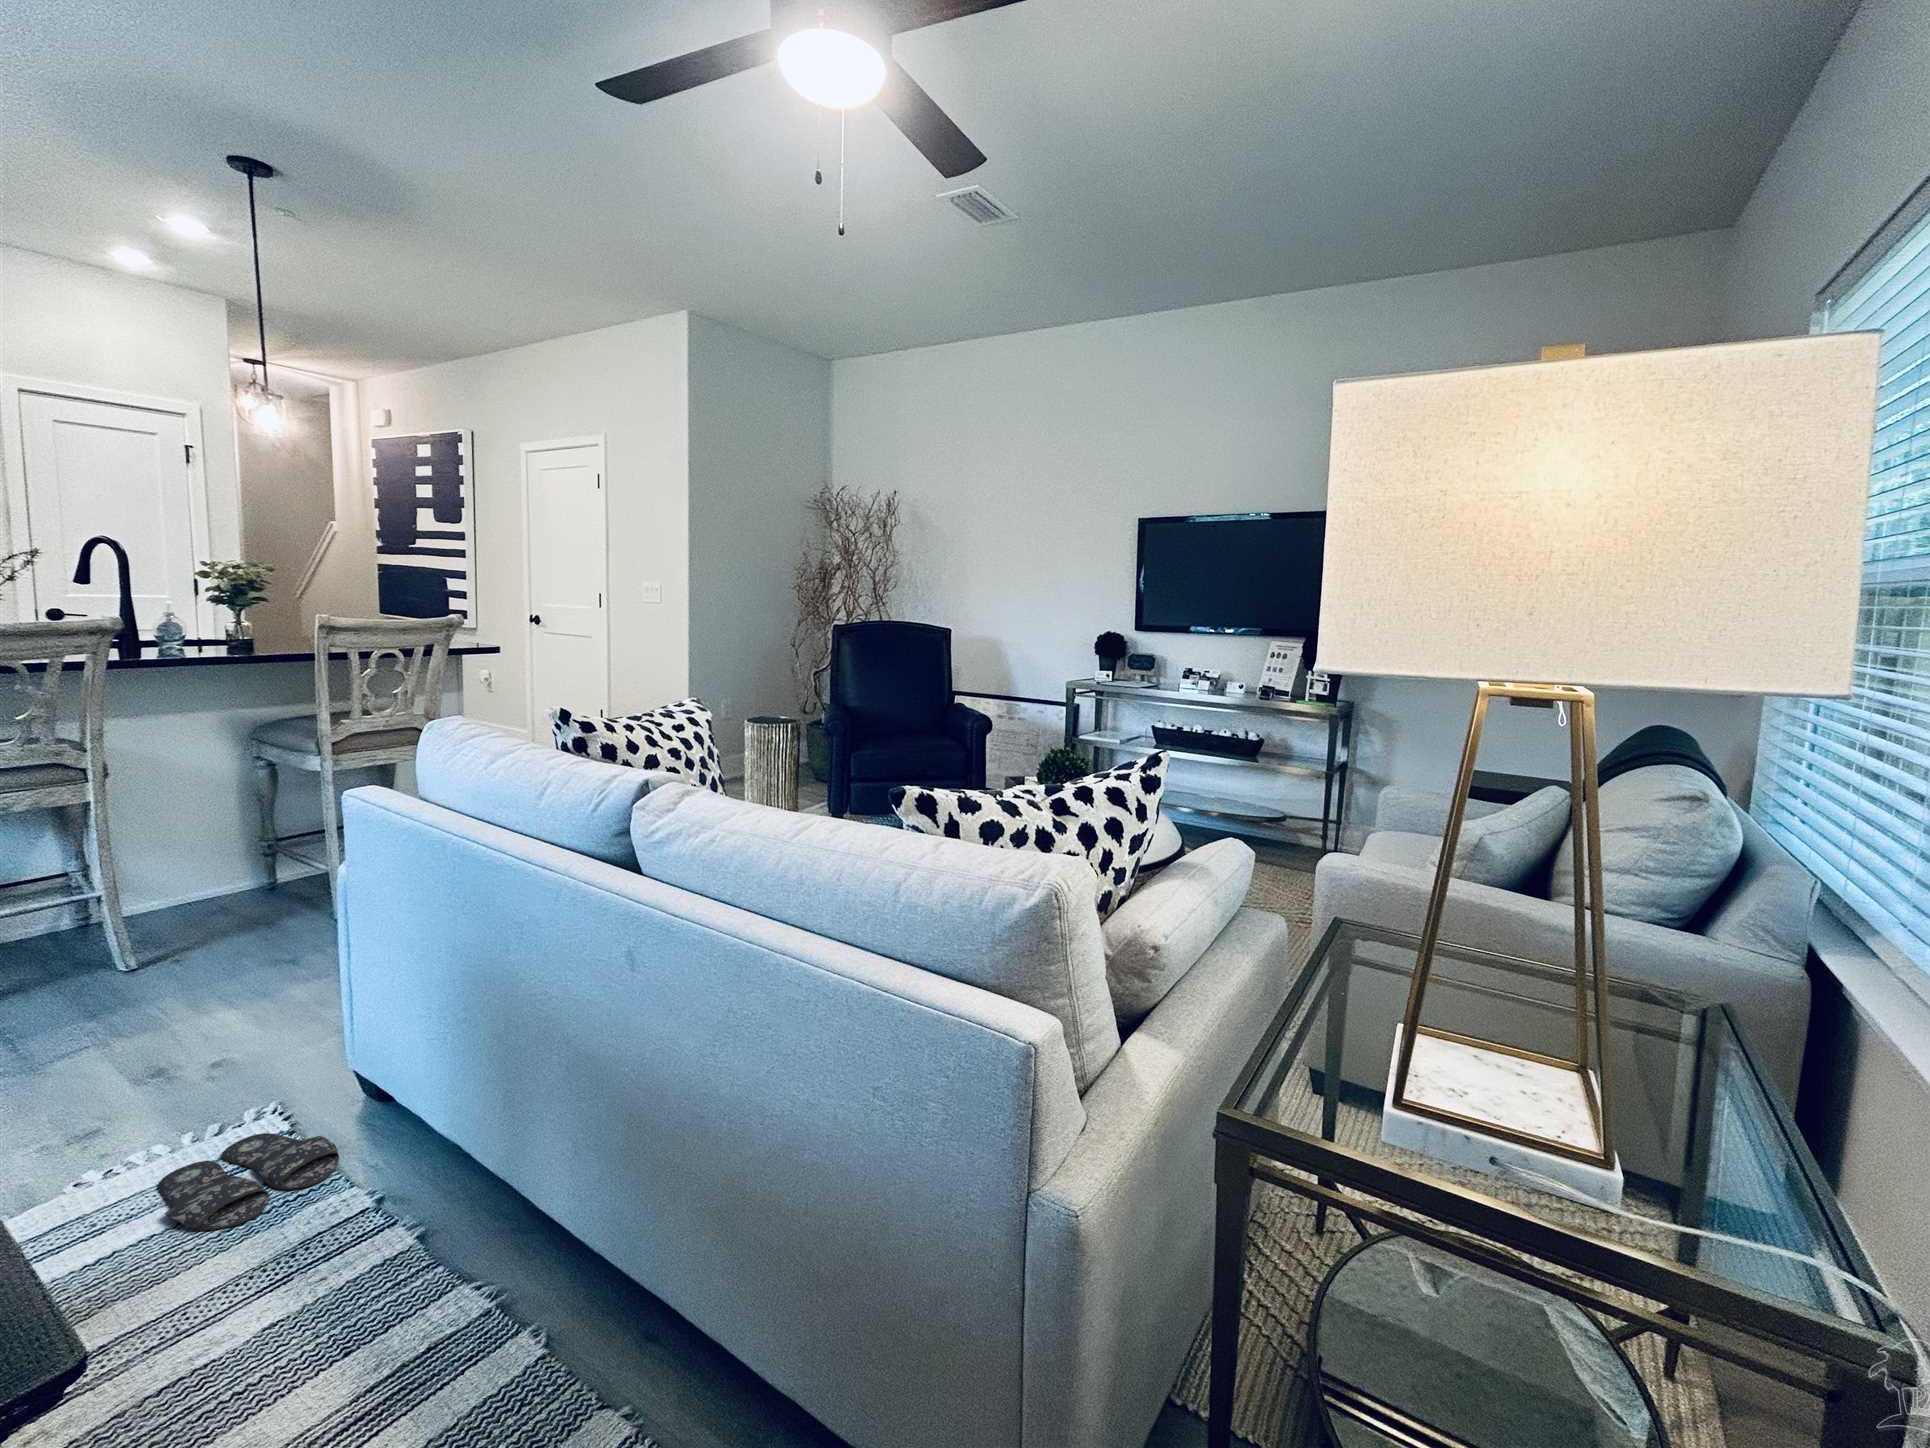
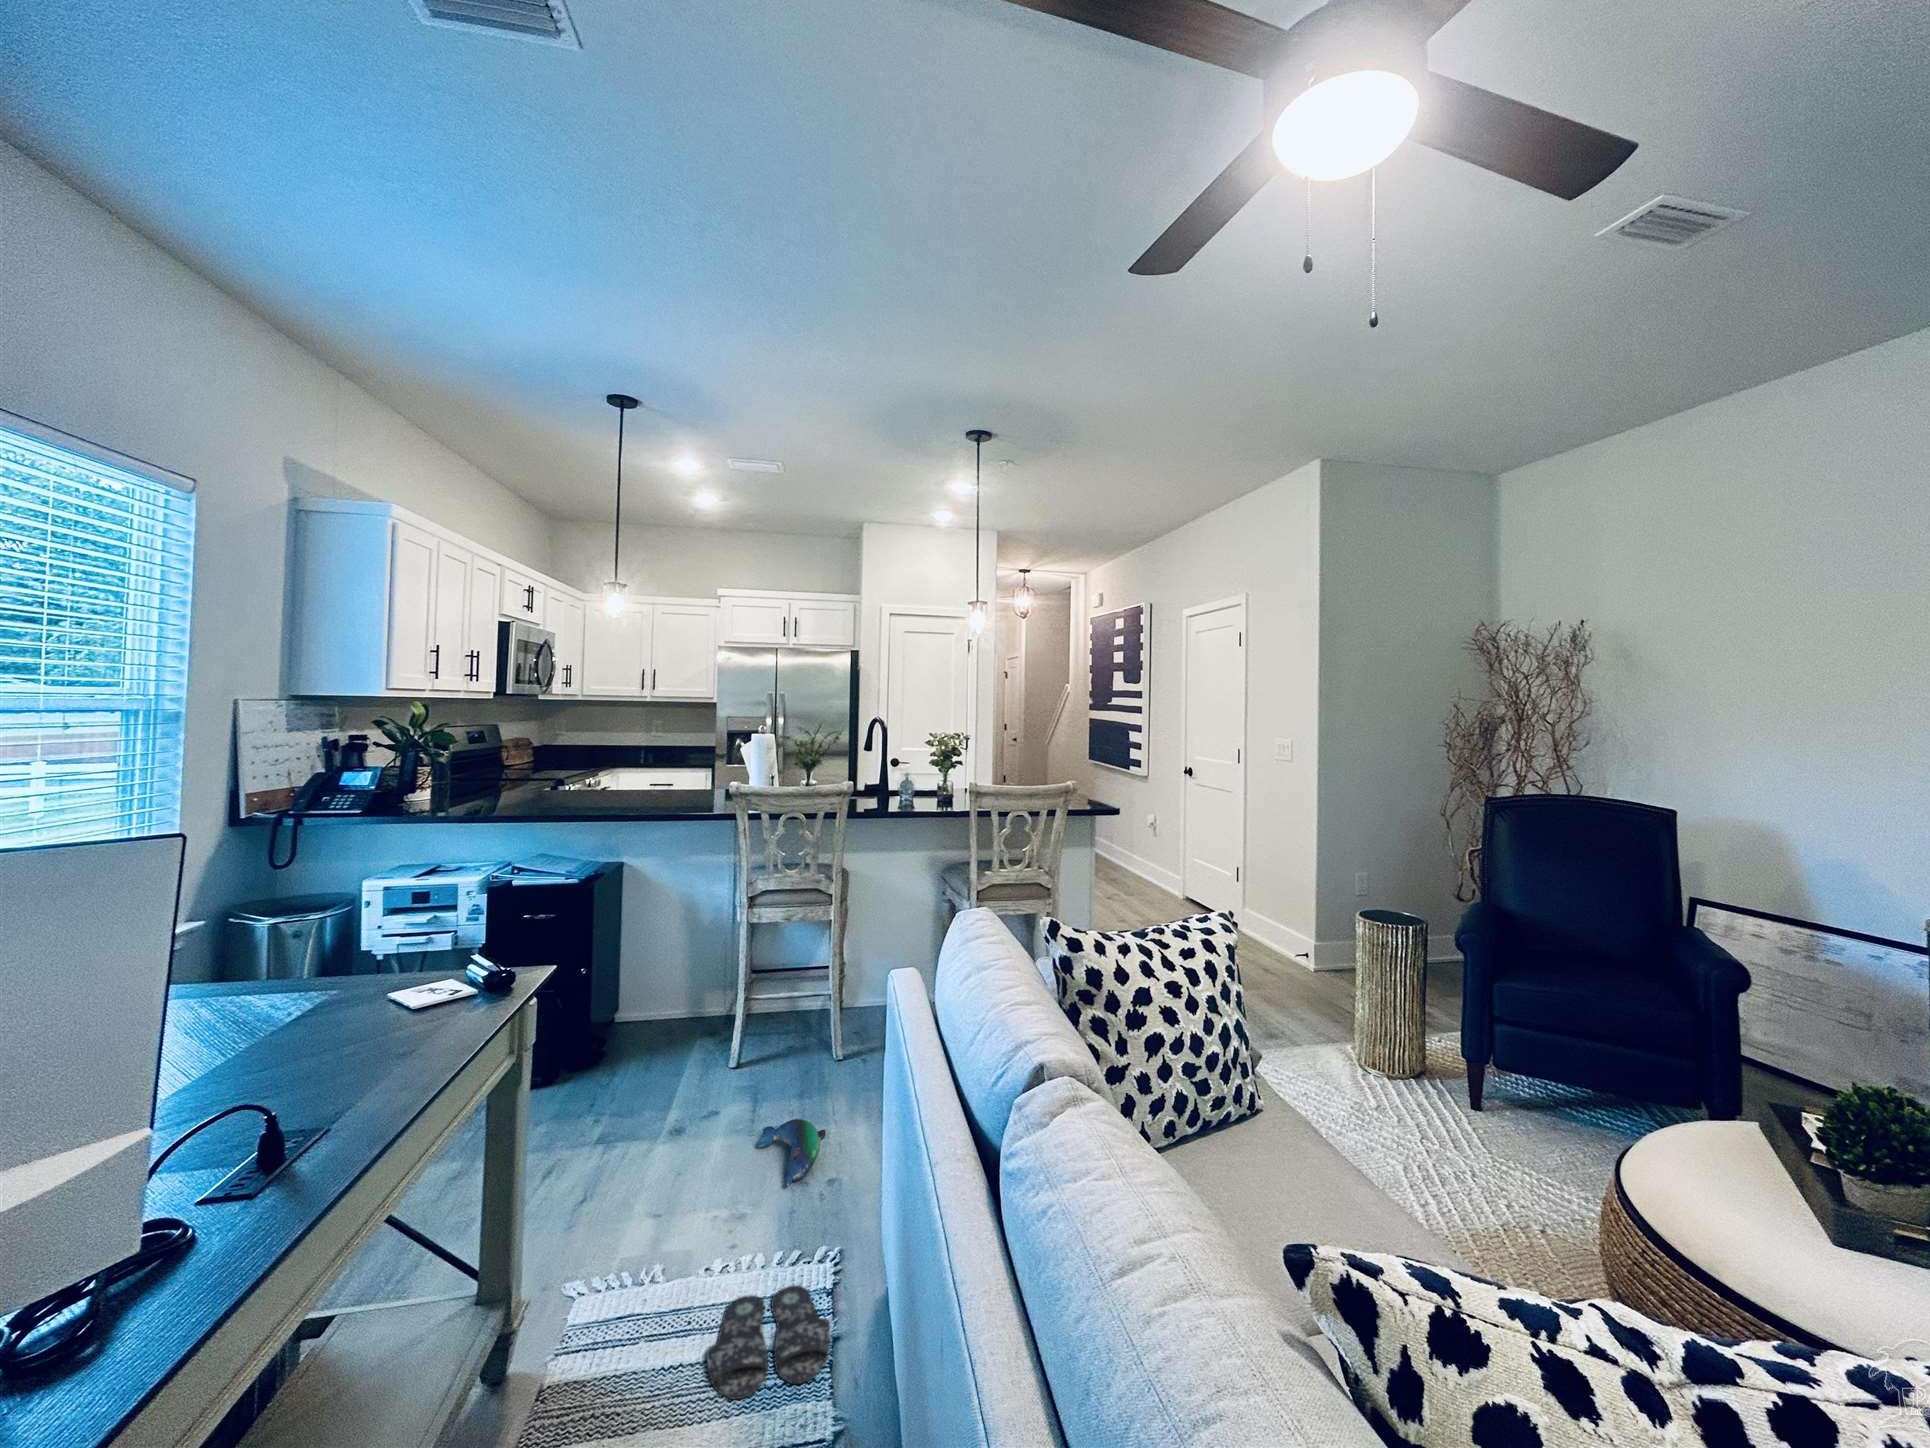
plush toy: none [63,1018,194,1084] -> present [756,1119,826,1187]

